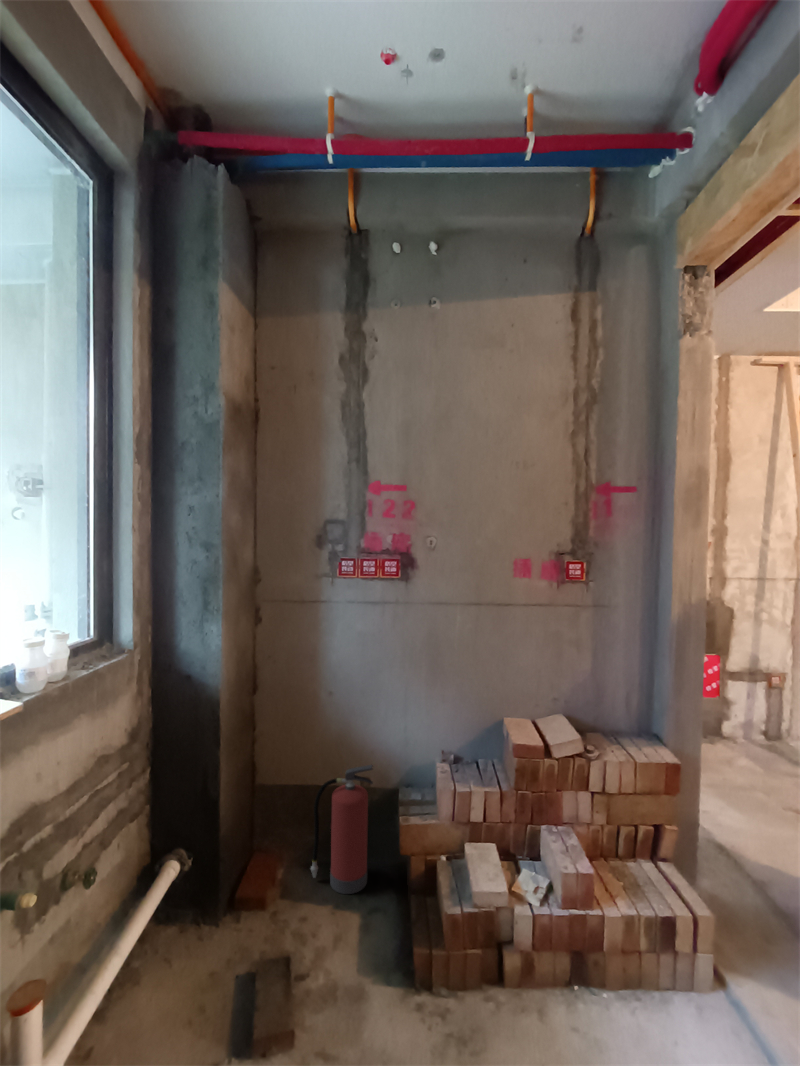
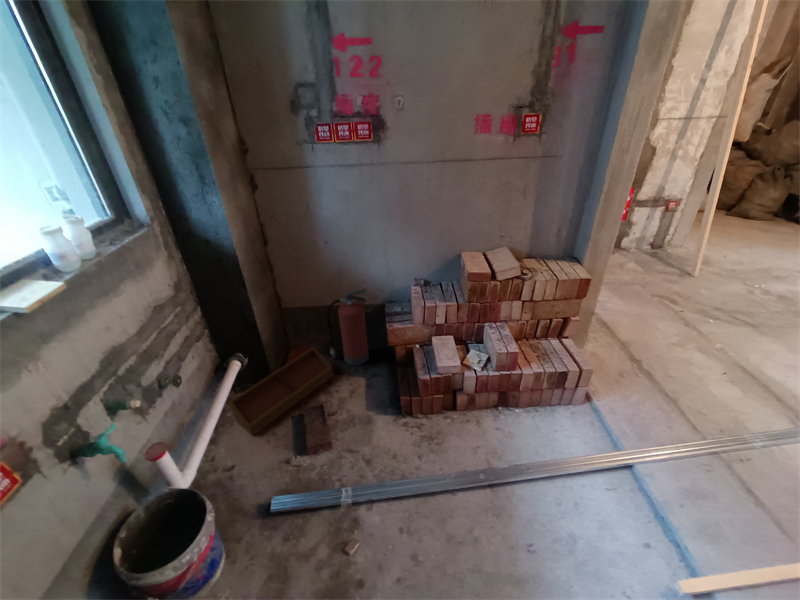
storage bin: none [148,855,312,1008] -> present [229,348,333,435]

